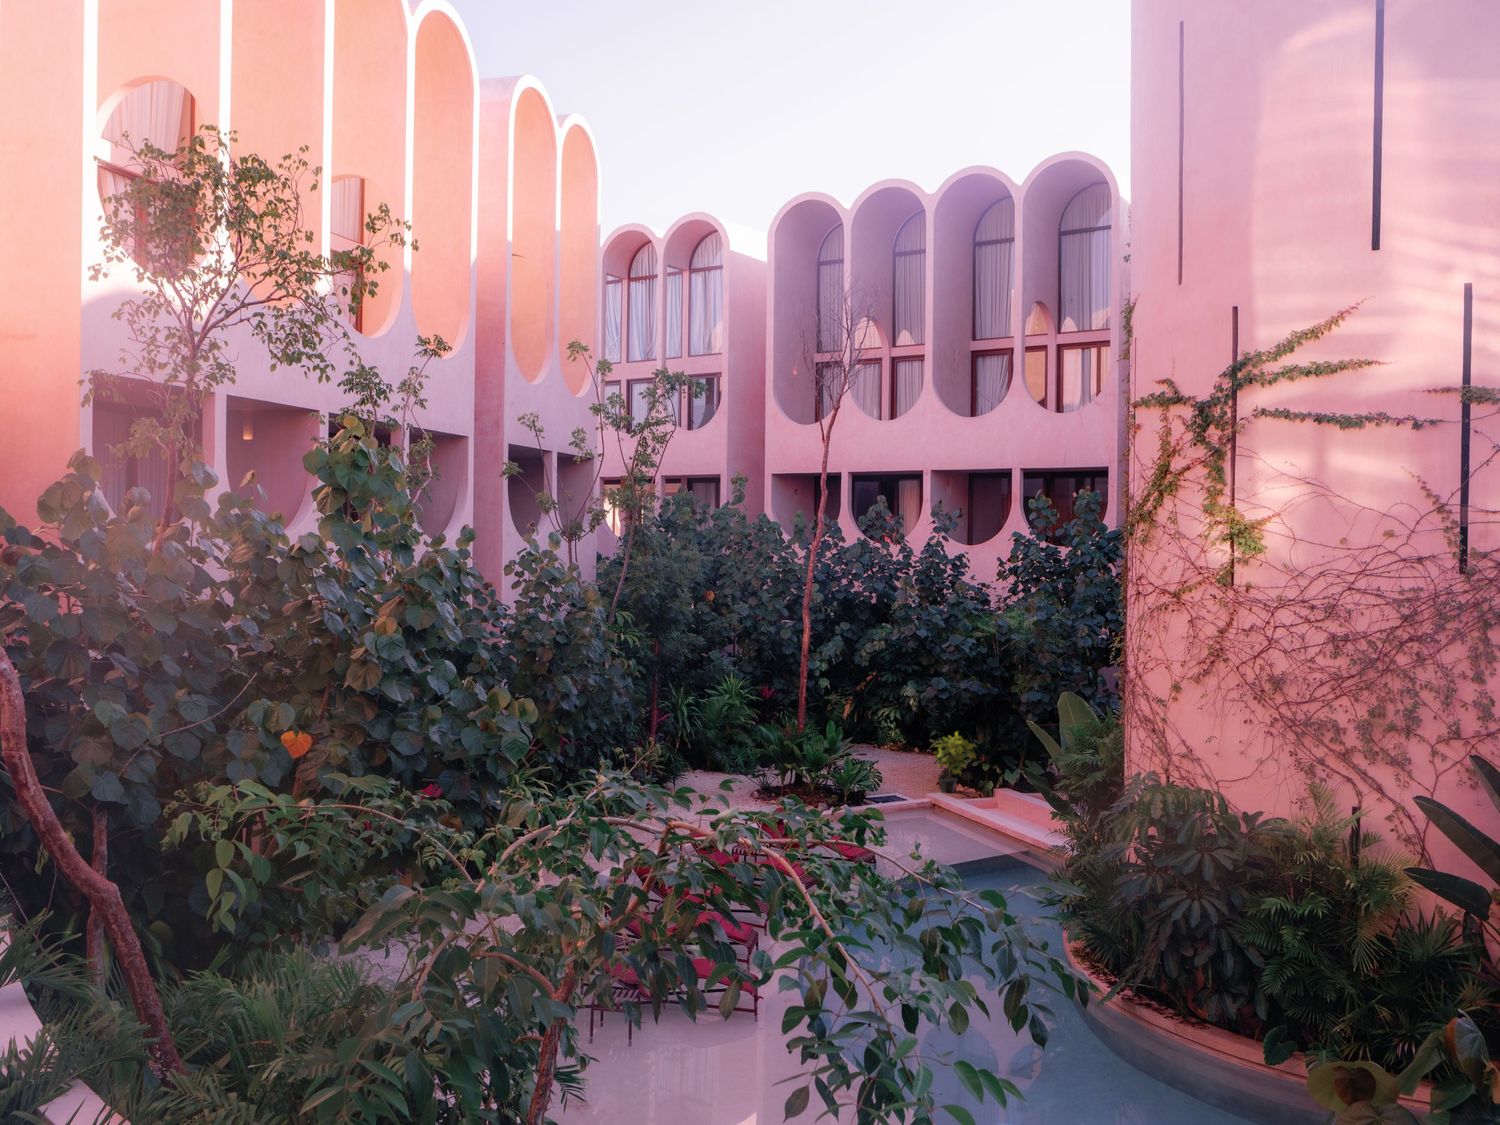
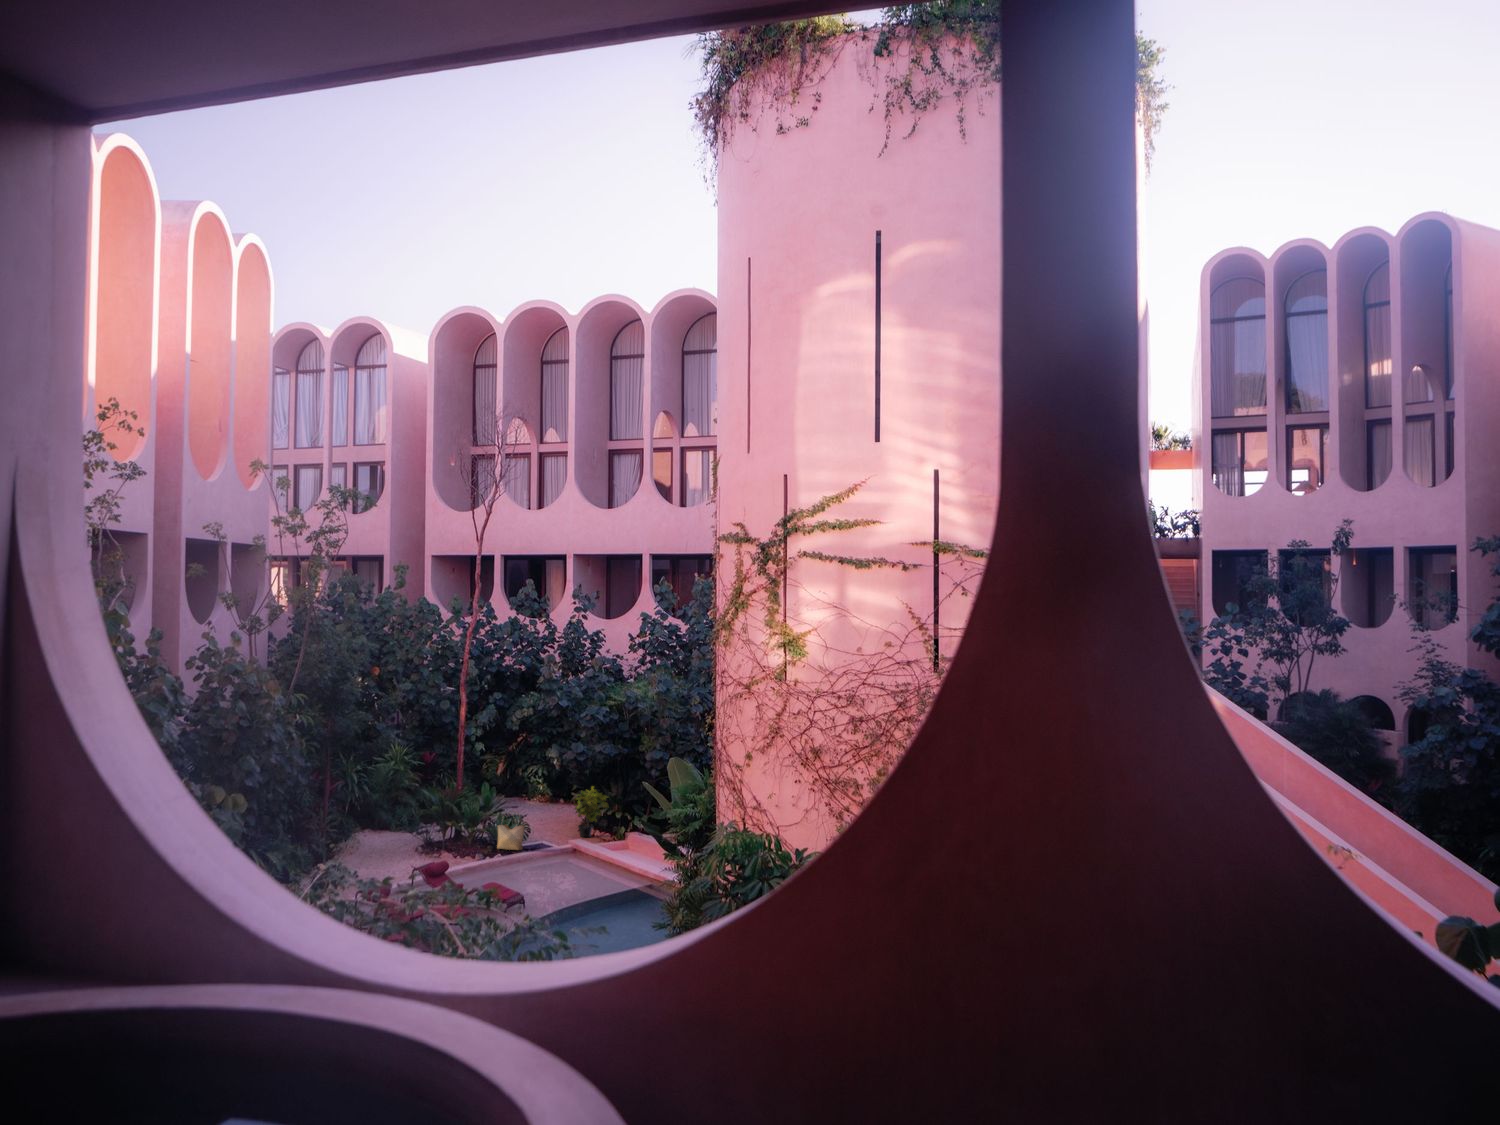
woven basket: none [843,755,876,802] -> present [497,825,525,850]

